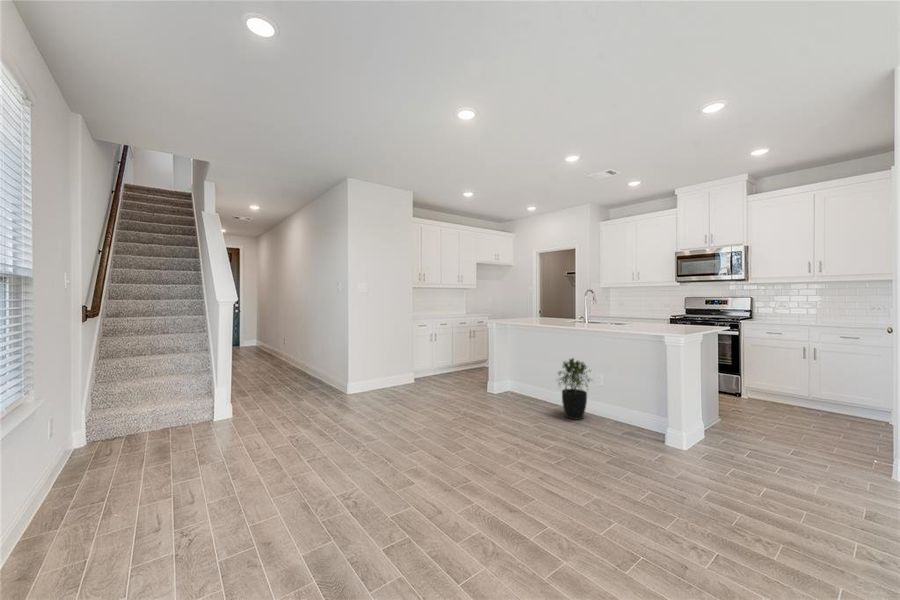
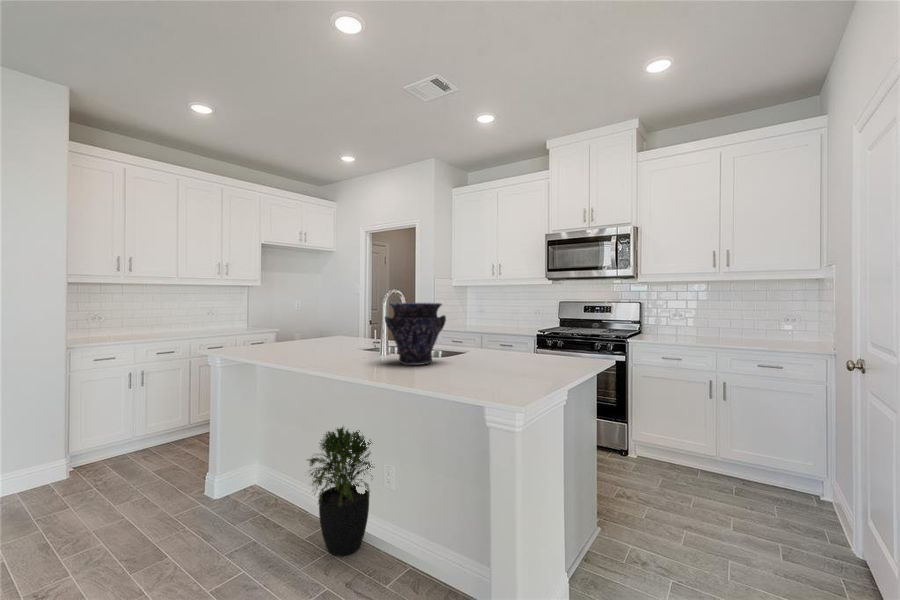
vase: none [594,297,627,328] -> present [385,303,446,365]

